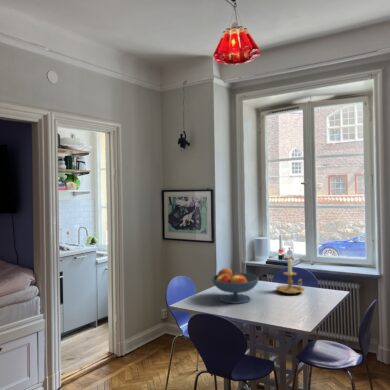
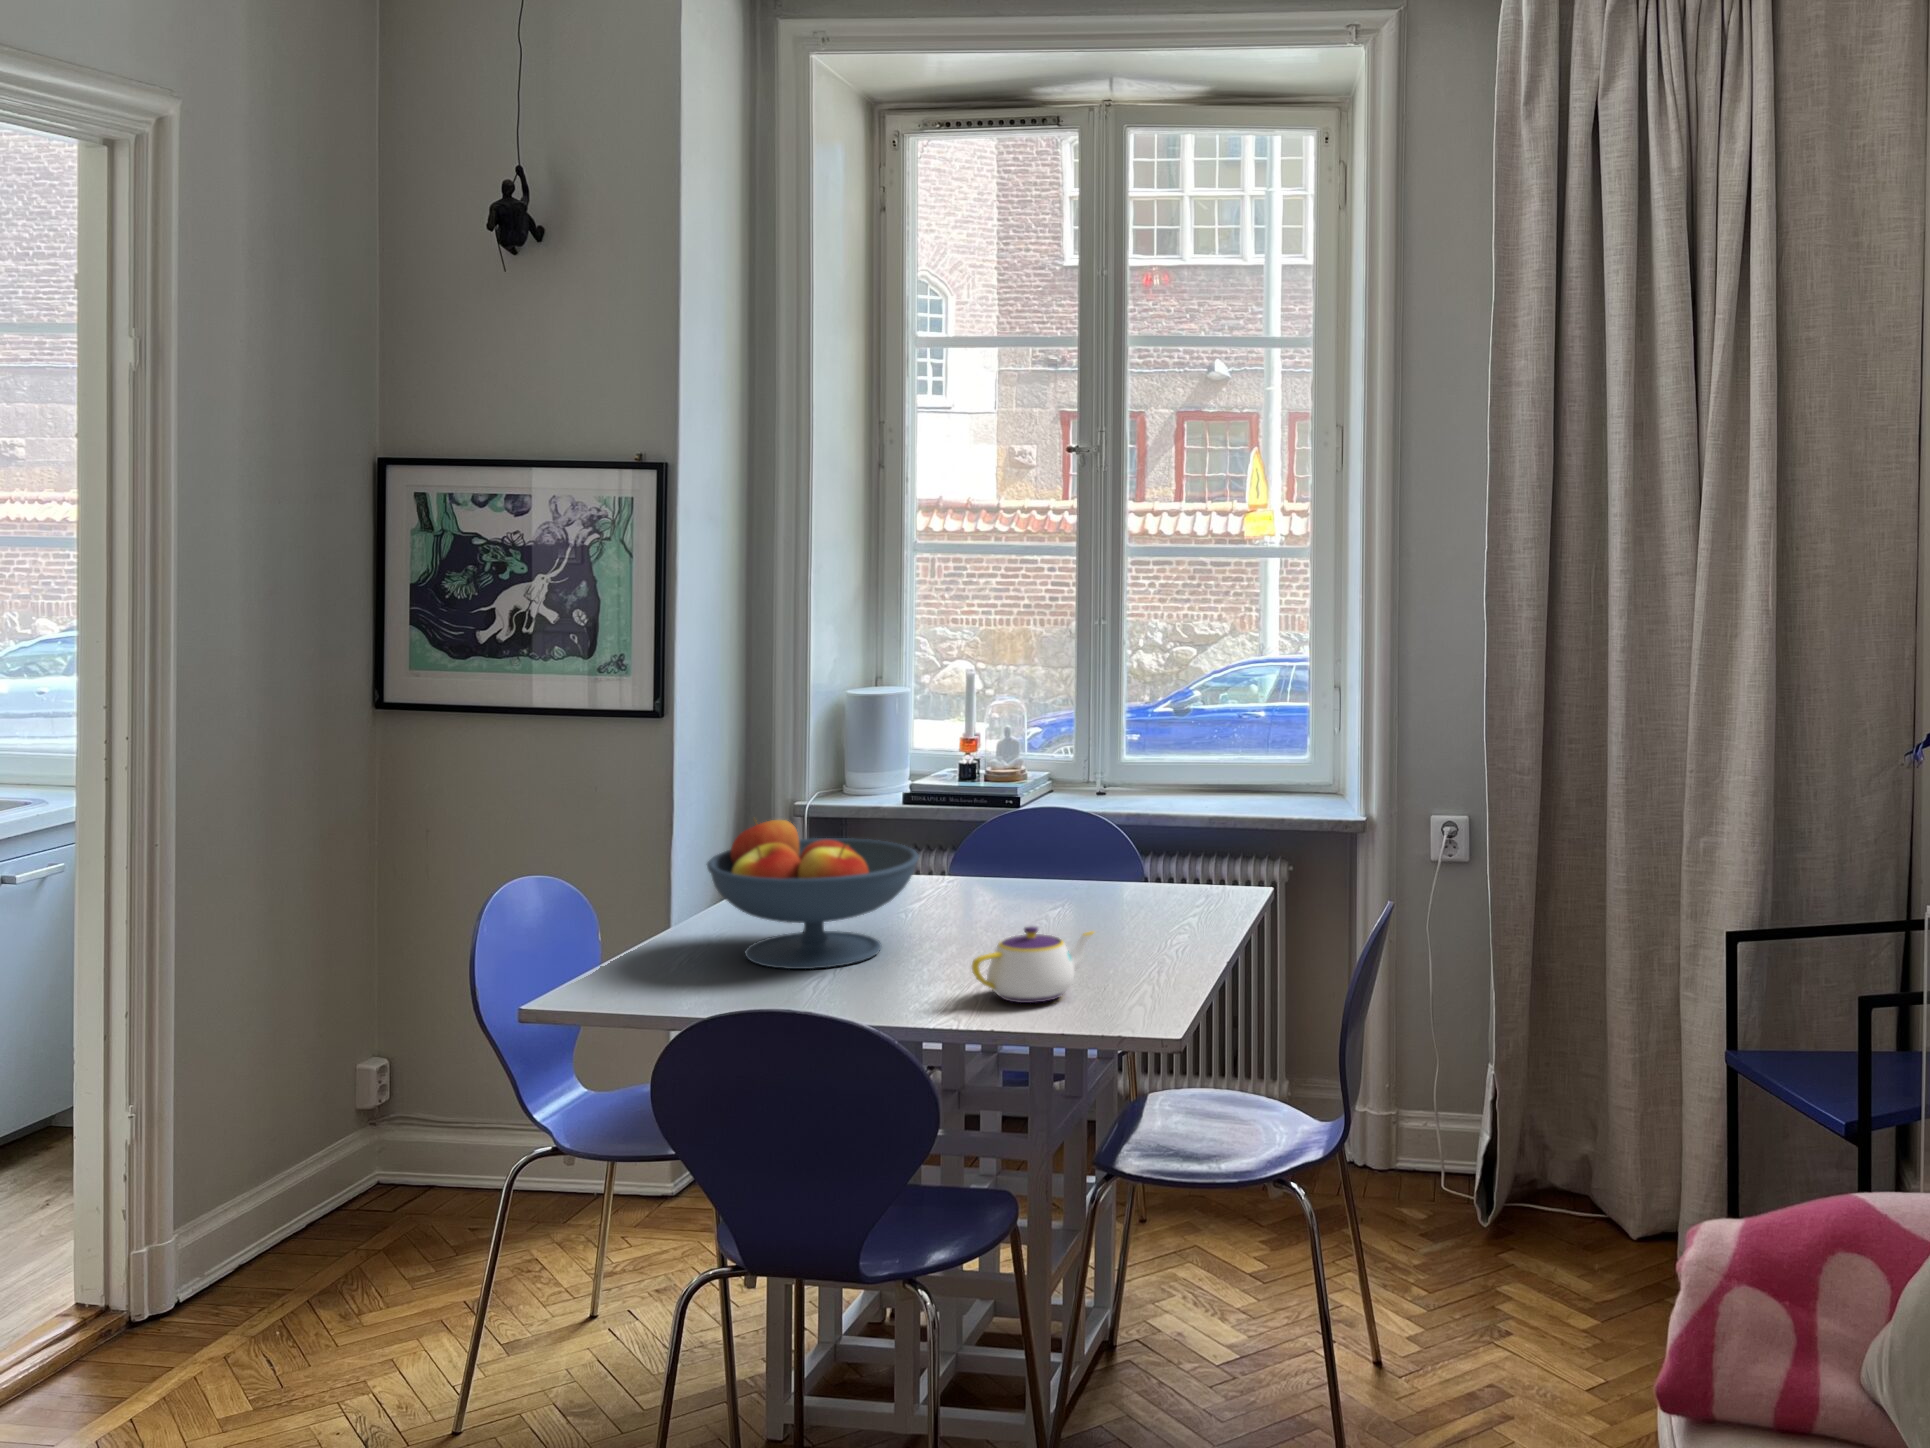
candle holder: present [276,259,304,294] -> none [978,764,1096,915]
teapot: none [267,299,299,319] -> present [972,927,1094,1003]

